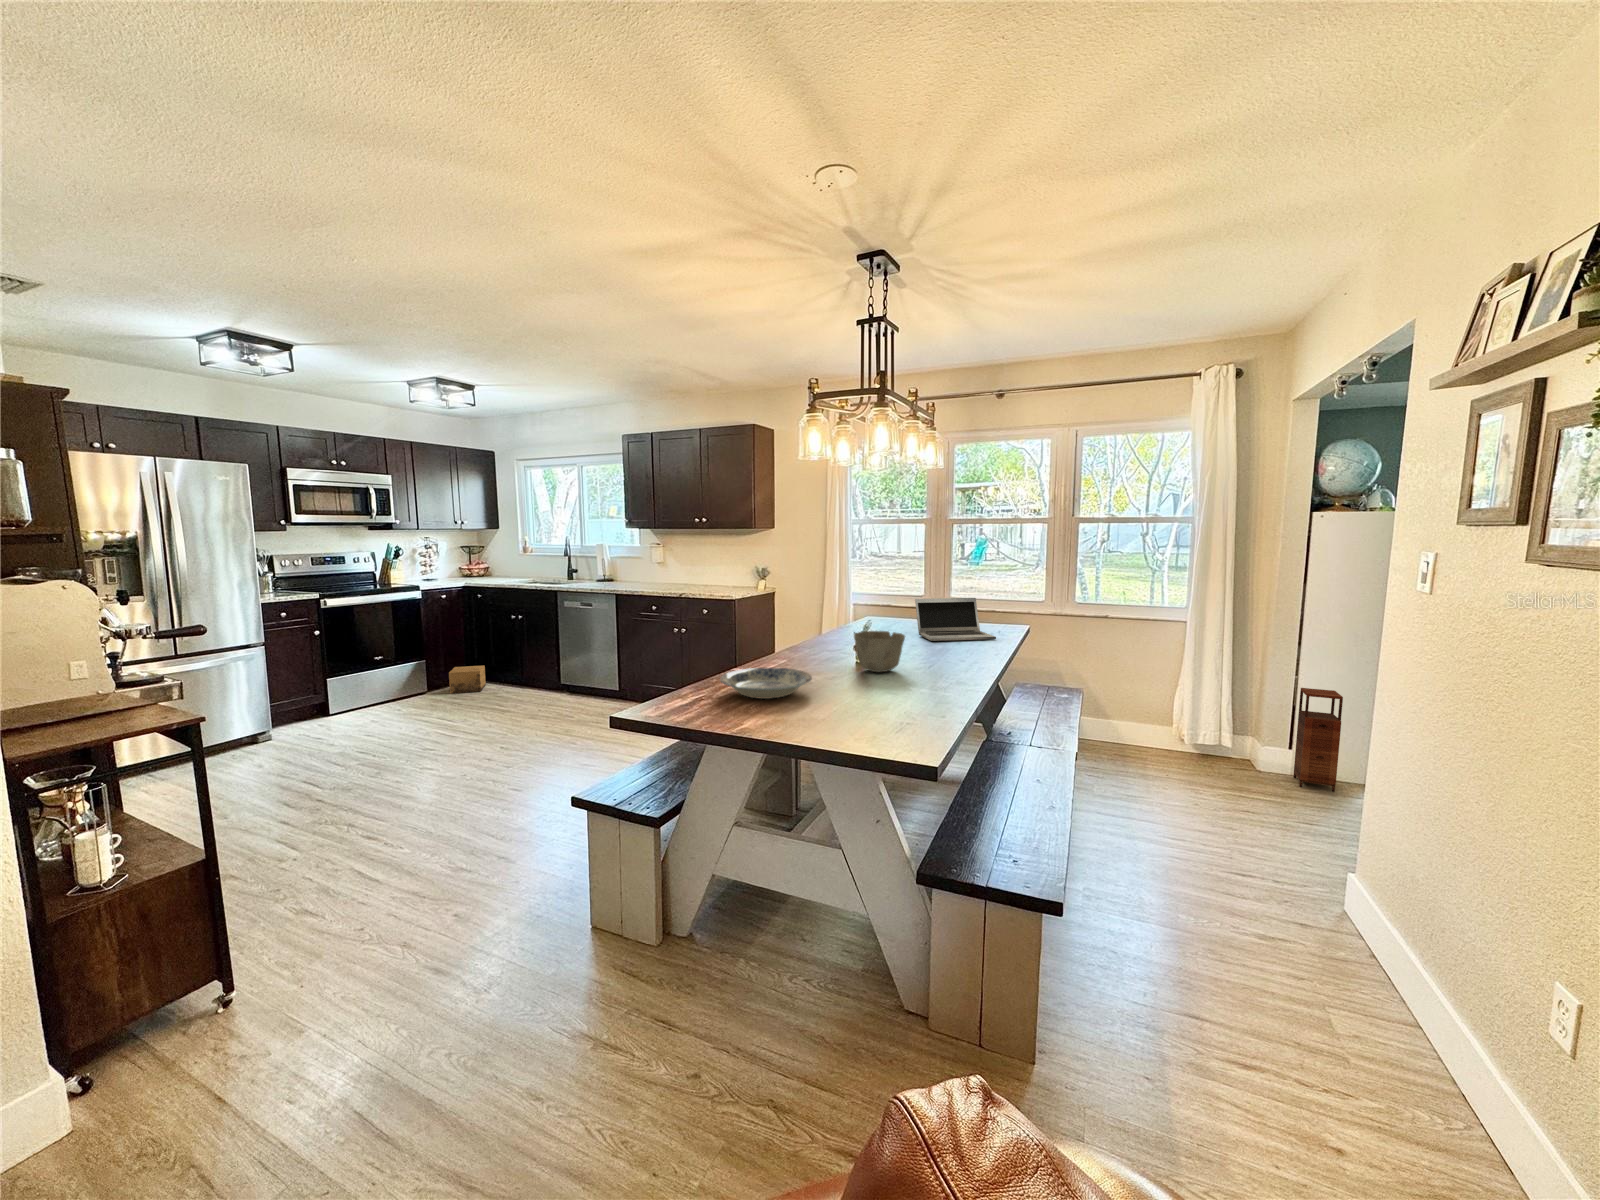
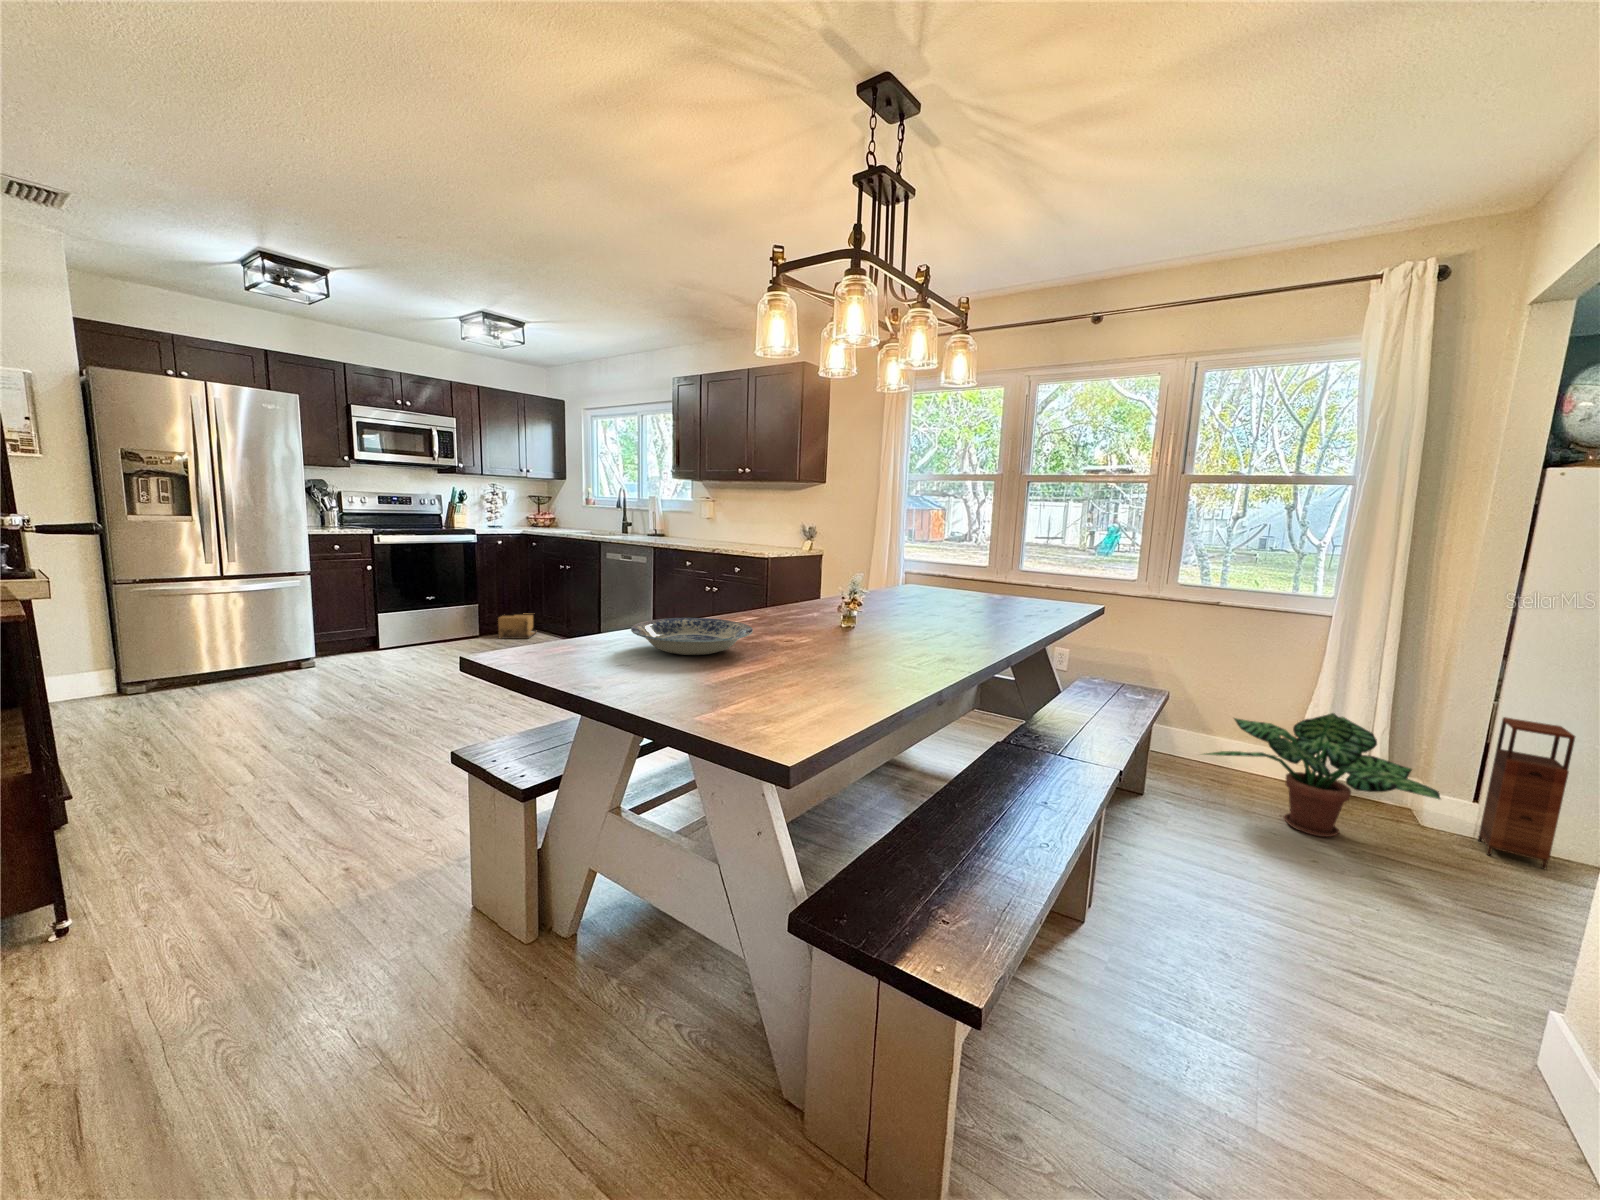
laptop: present [915,598,996,641] -> none [955,561,1052,615]
ceramic bowl: present [854,631,905,672] -> none [835,585,903,638]
potted plant: none [1106,696,1268,788] -> present [1205,713,1440,837]

